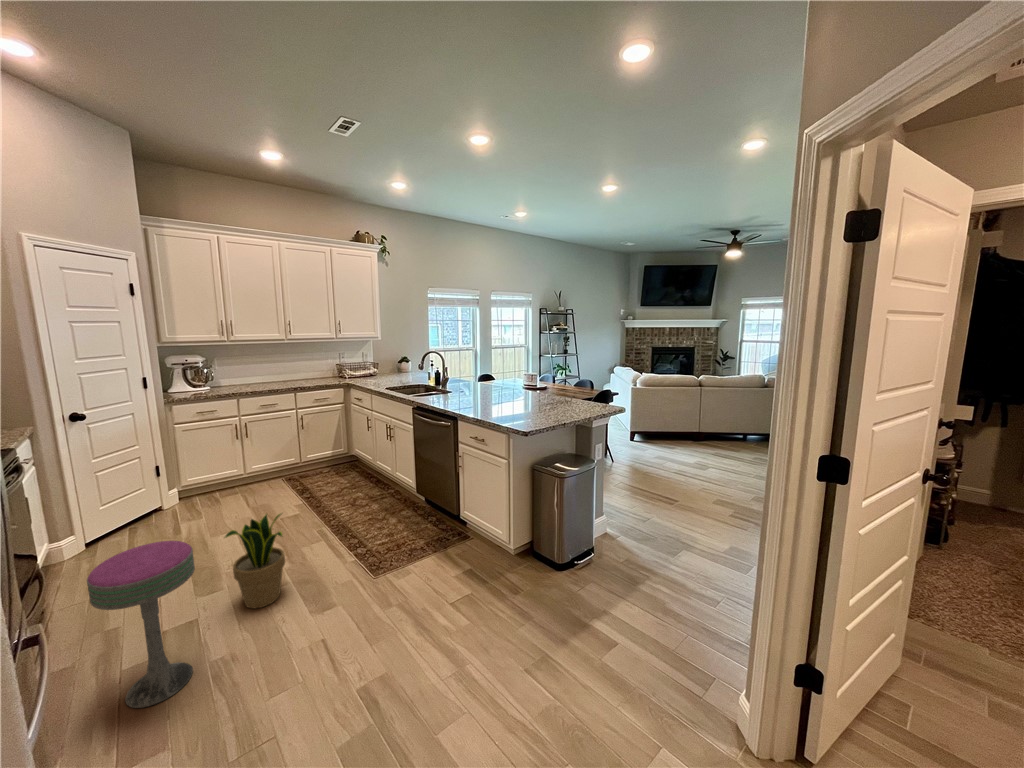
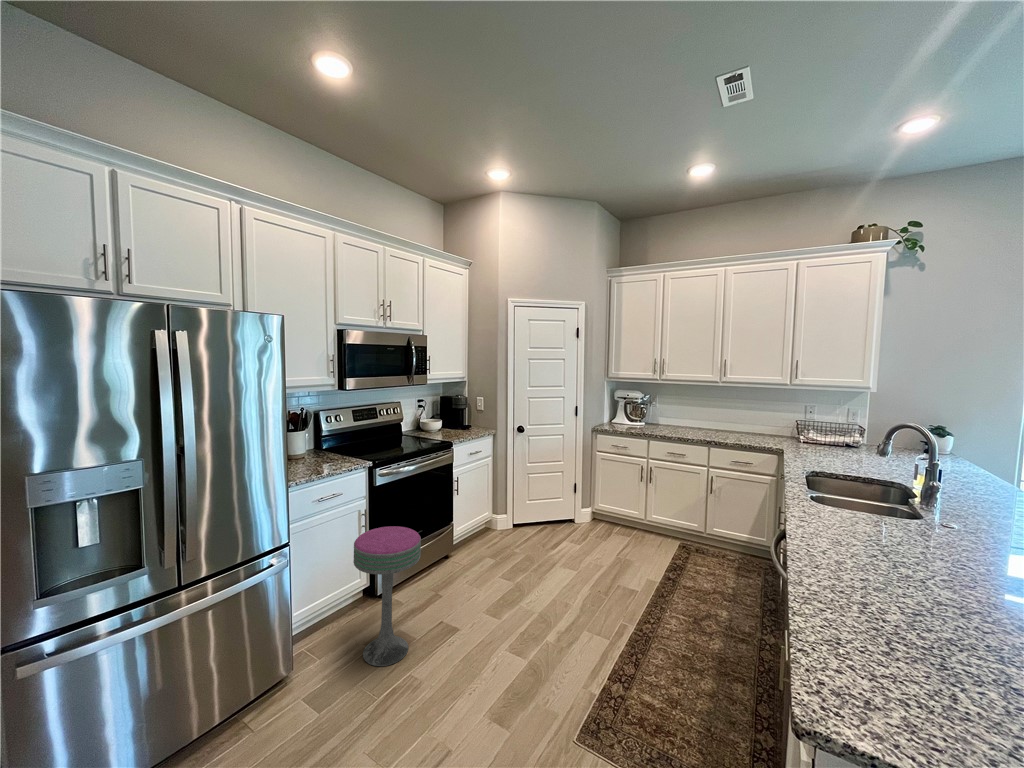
potted plant: present [225,514,285,609] -> none [470,555,529,660]

